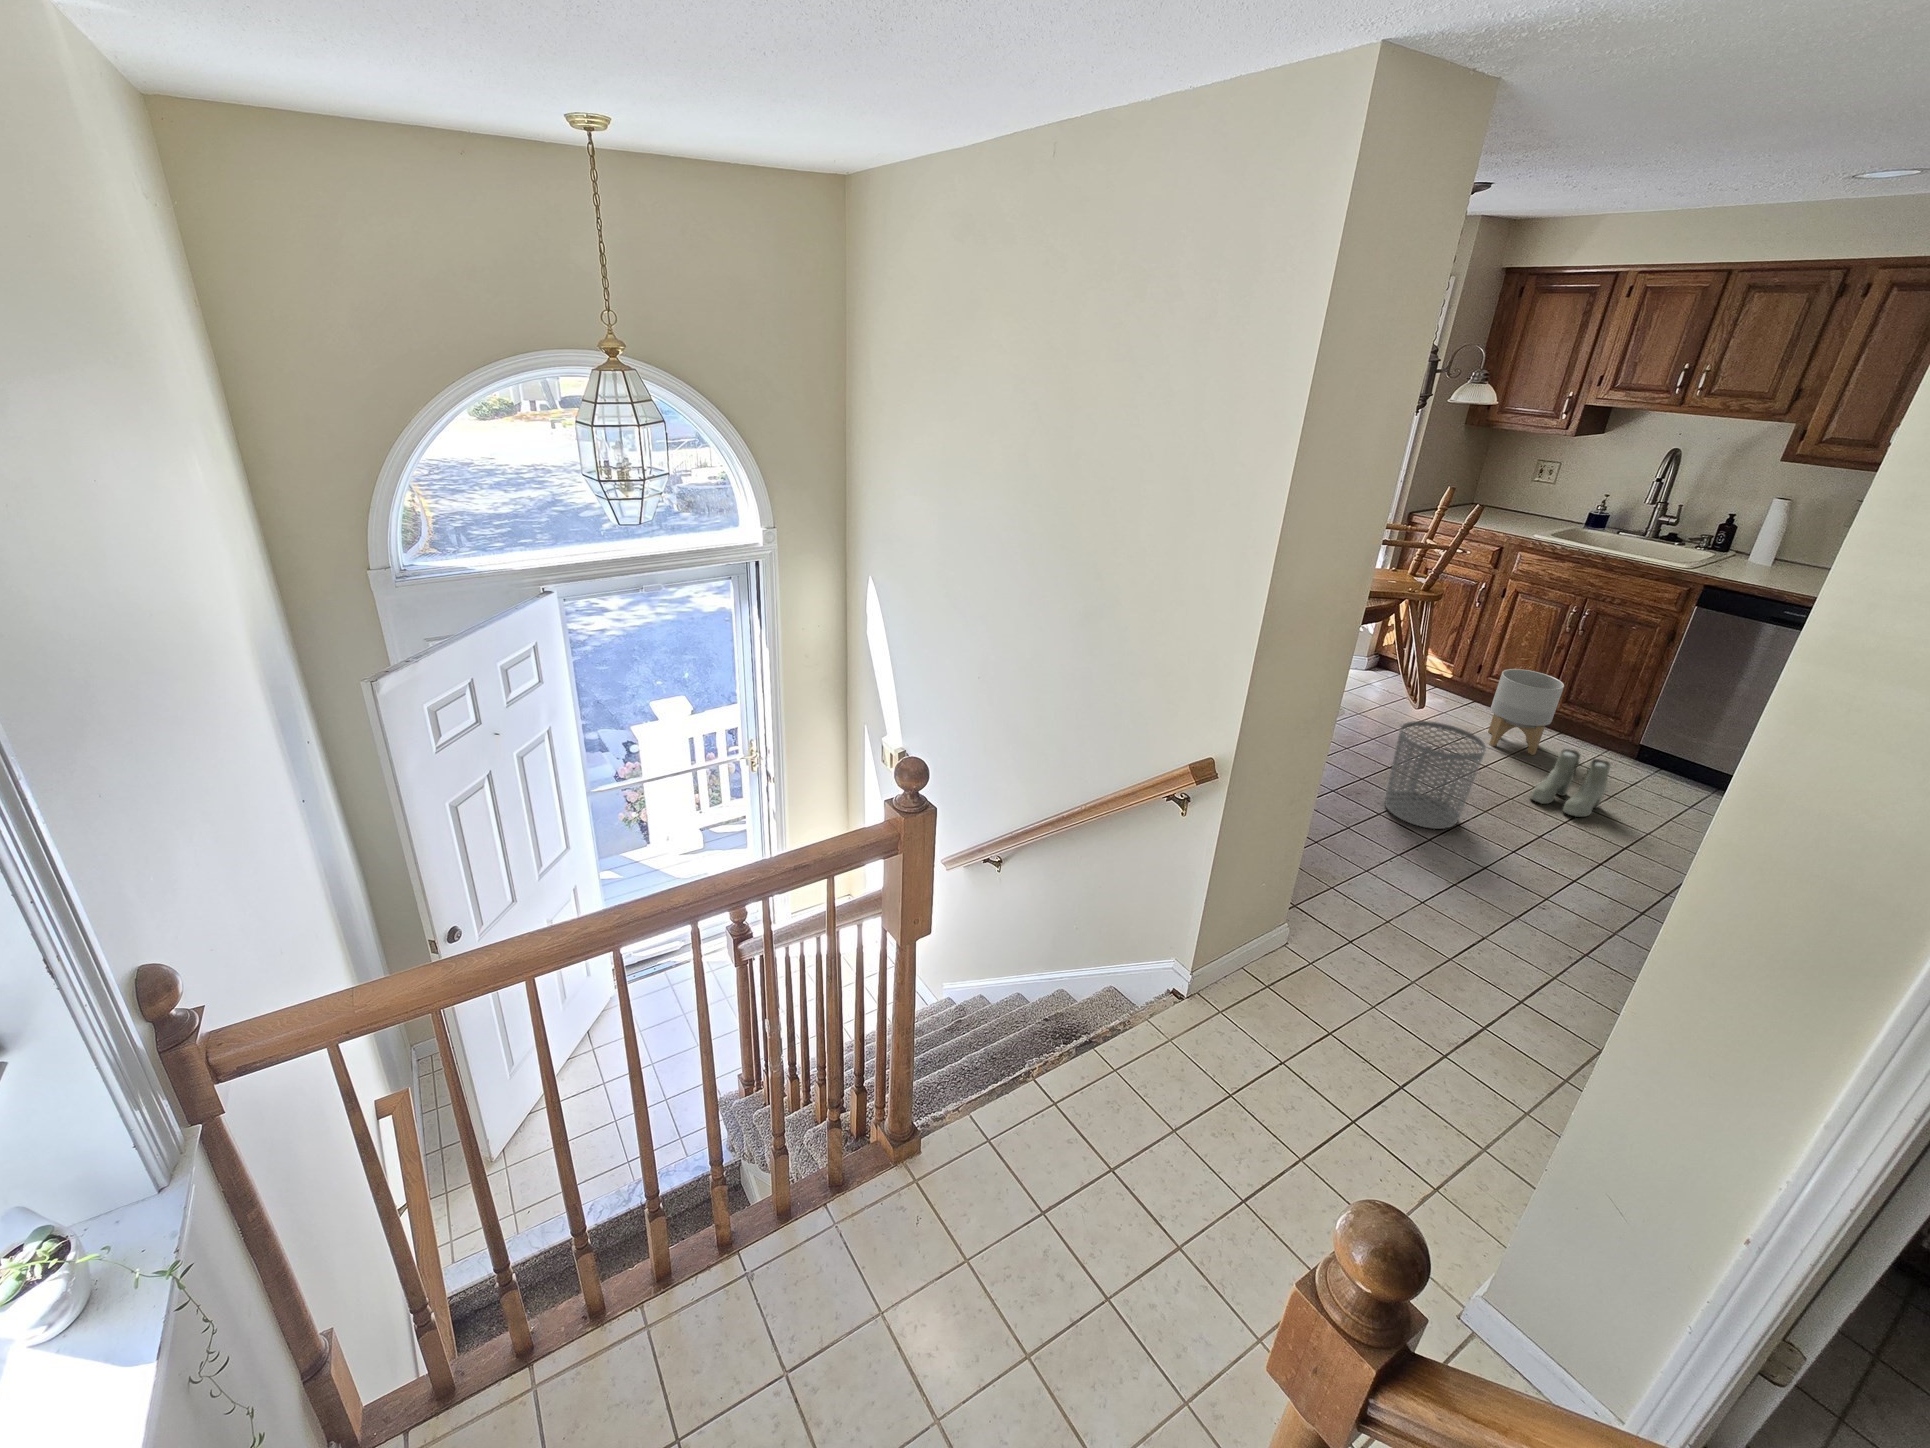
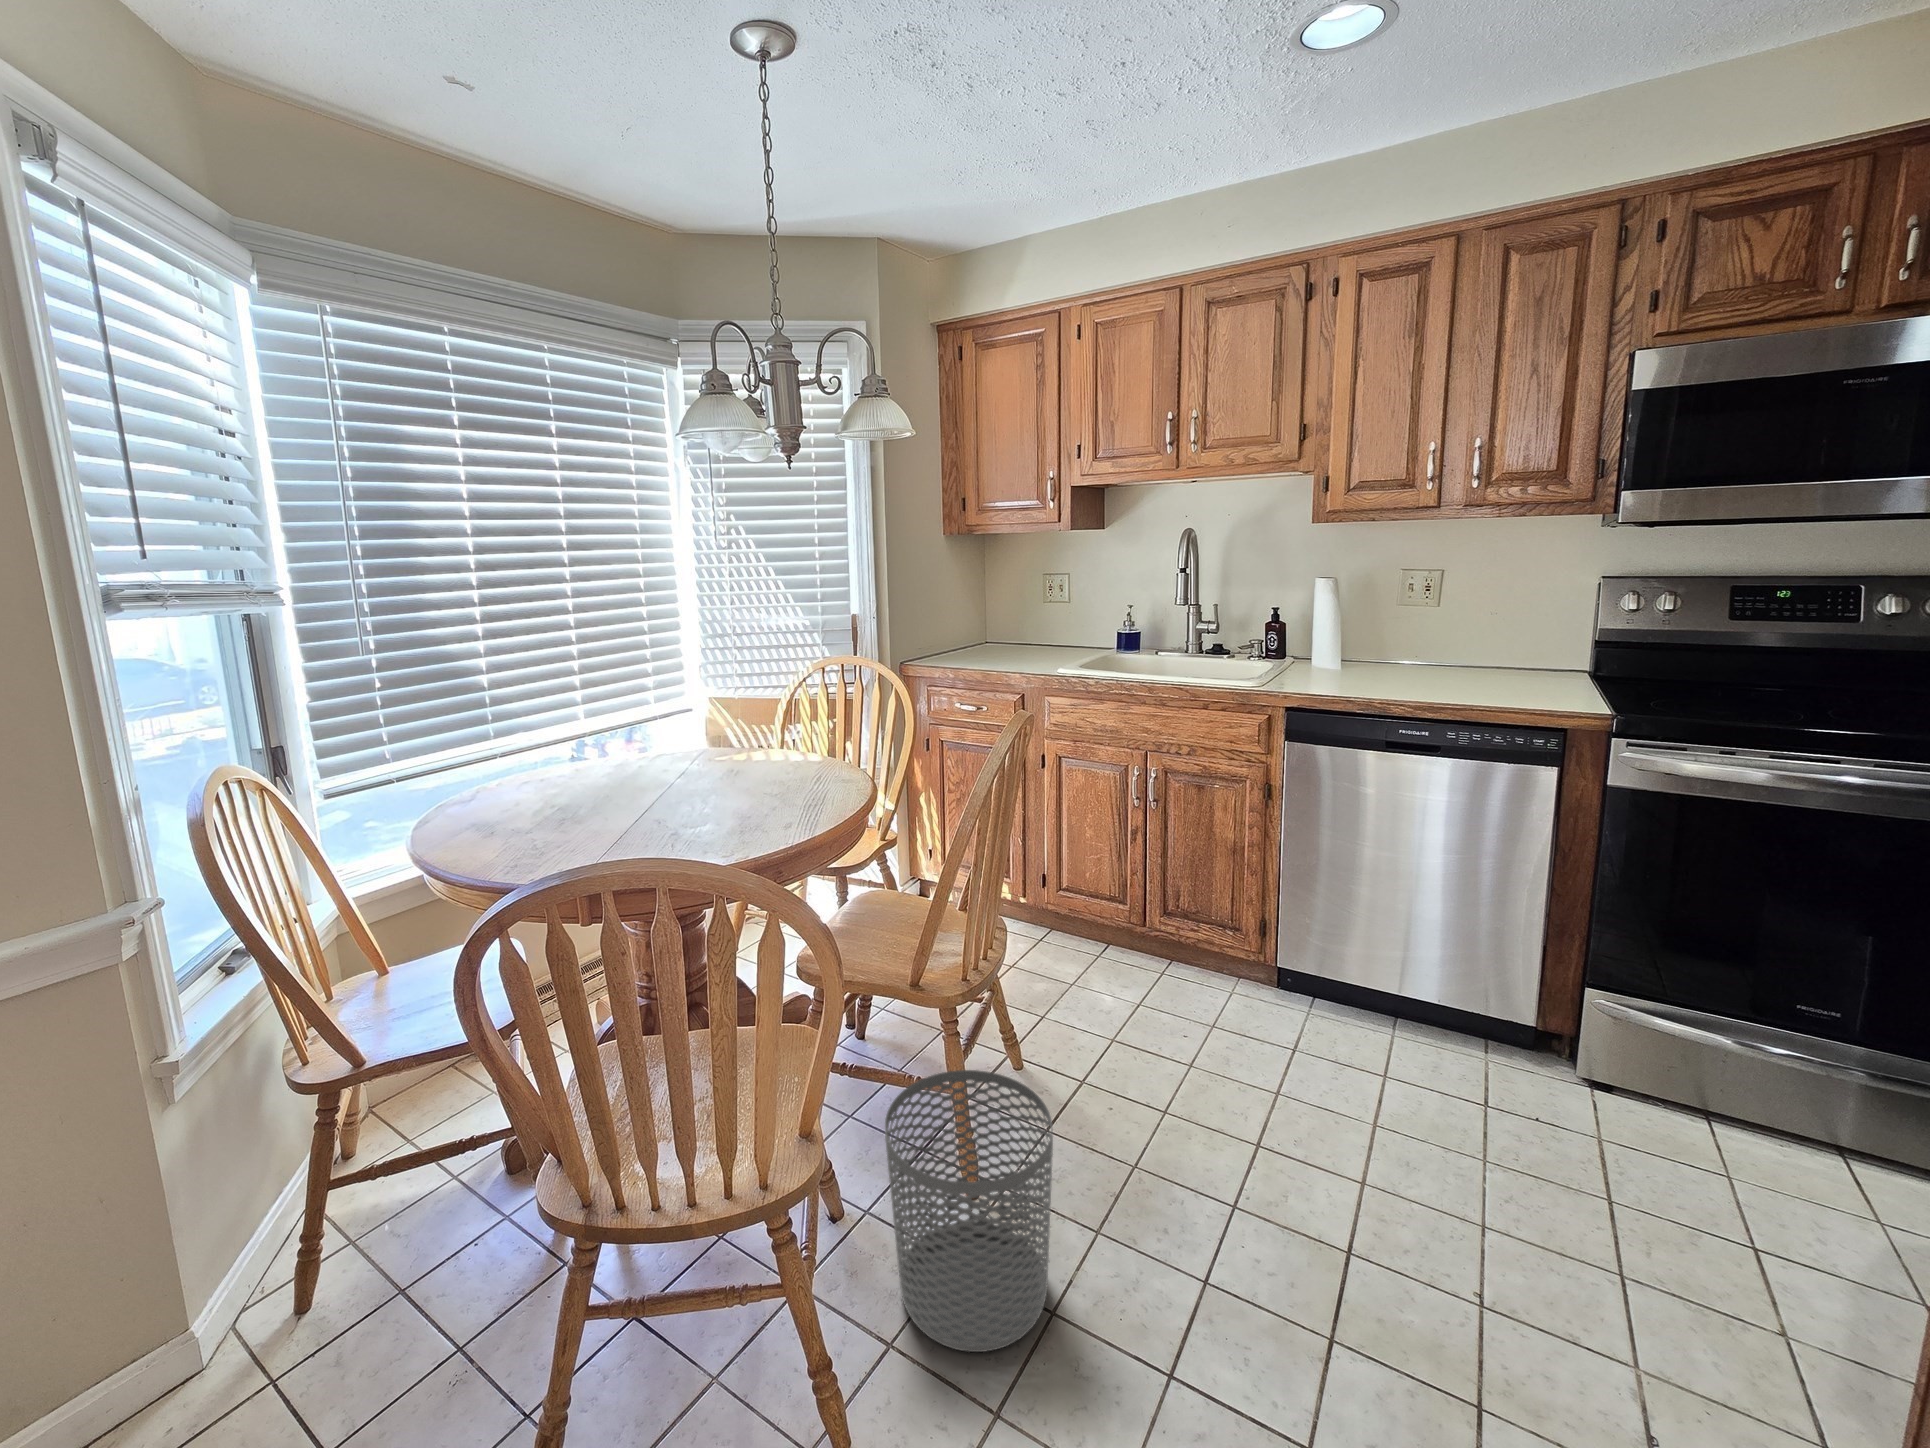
planter: present [1488,669,1564,755] -> none [1067,878,1155,1022]
boots: present [1530,749,1610,817] -> none [1160,1030,1268,1174]

